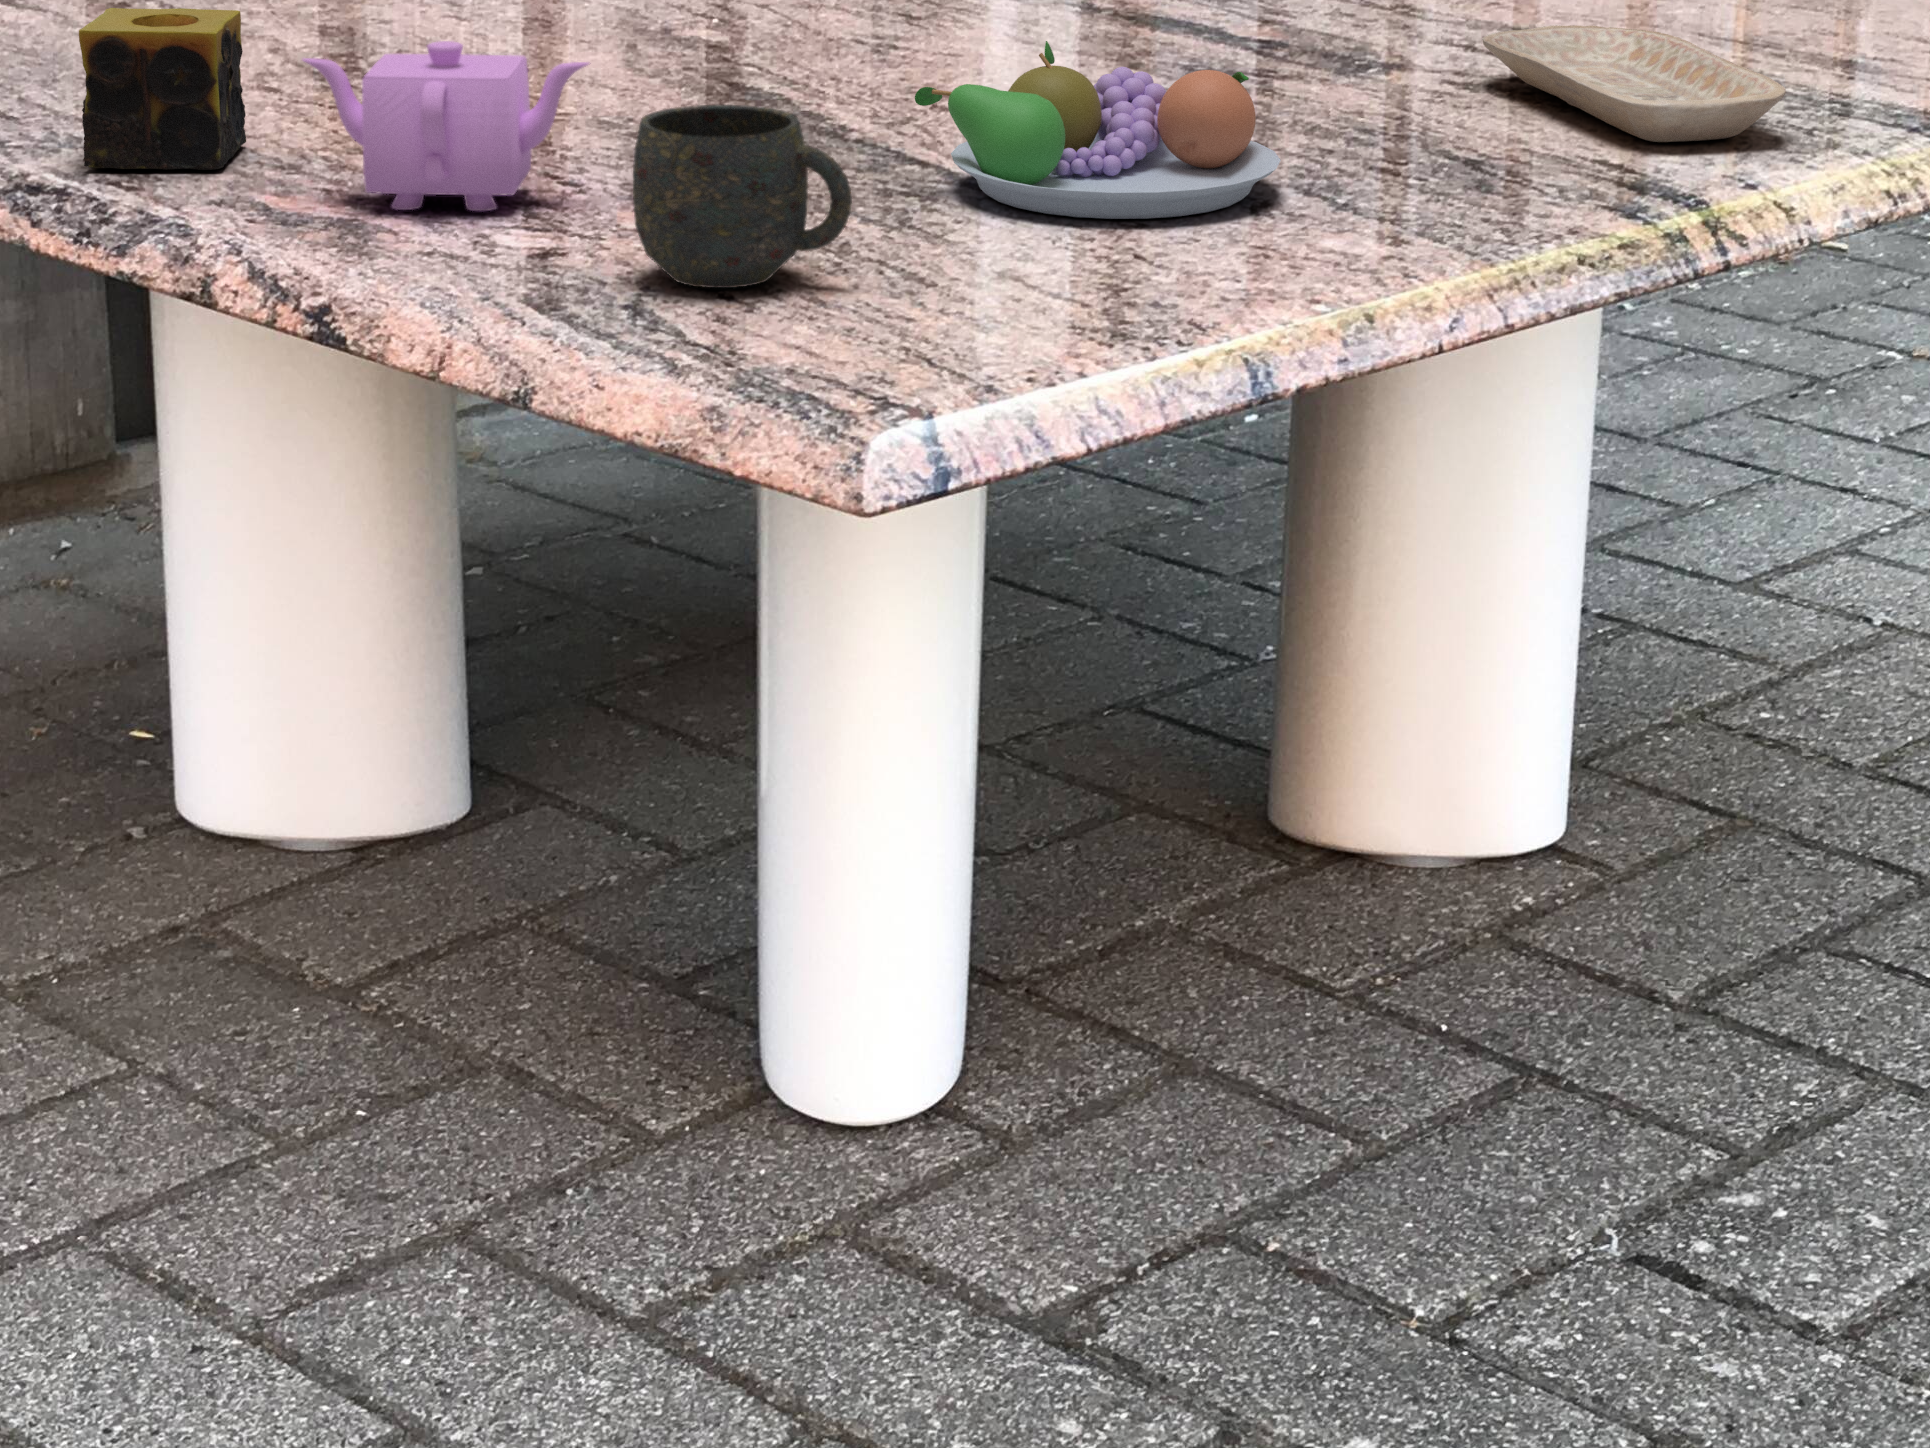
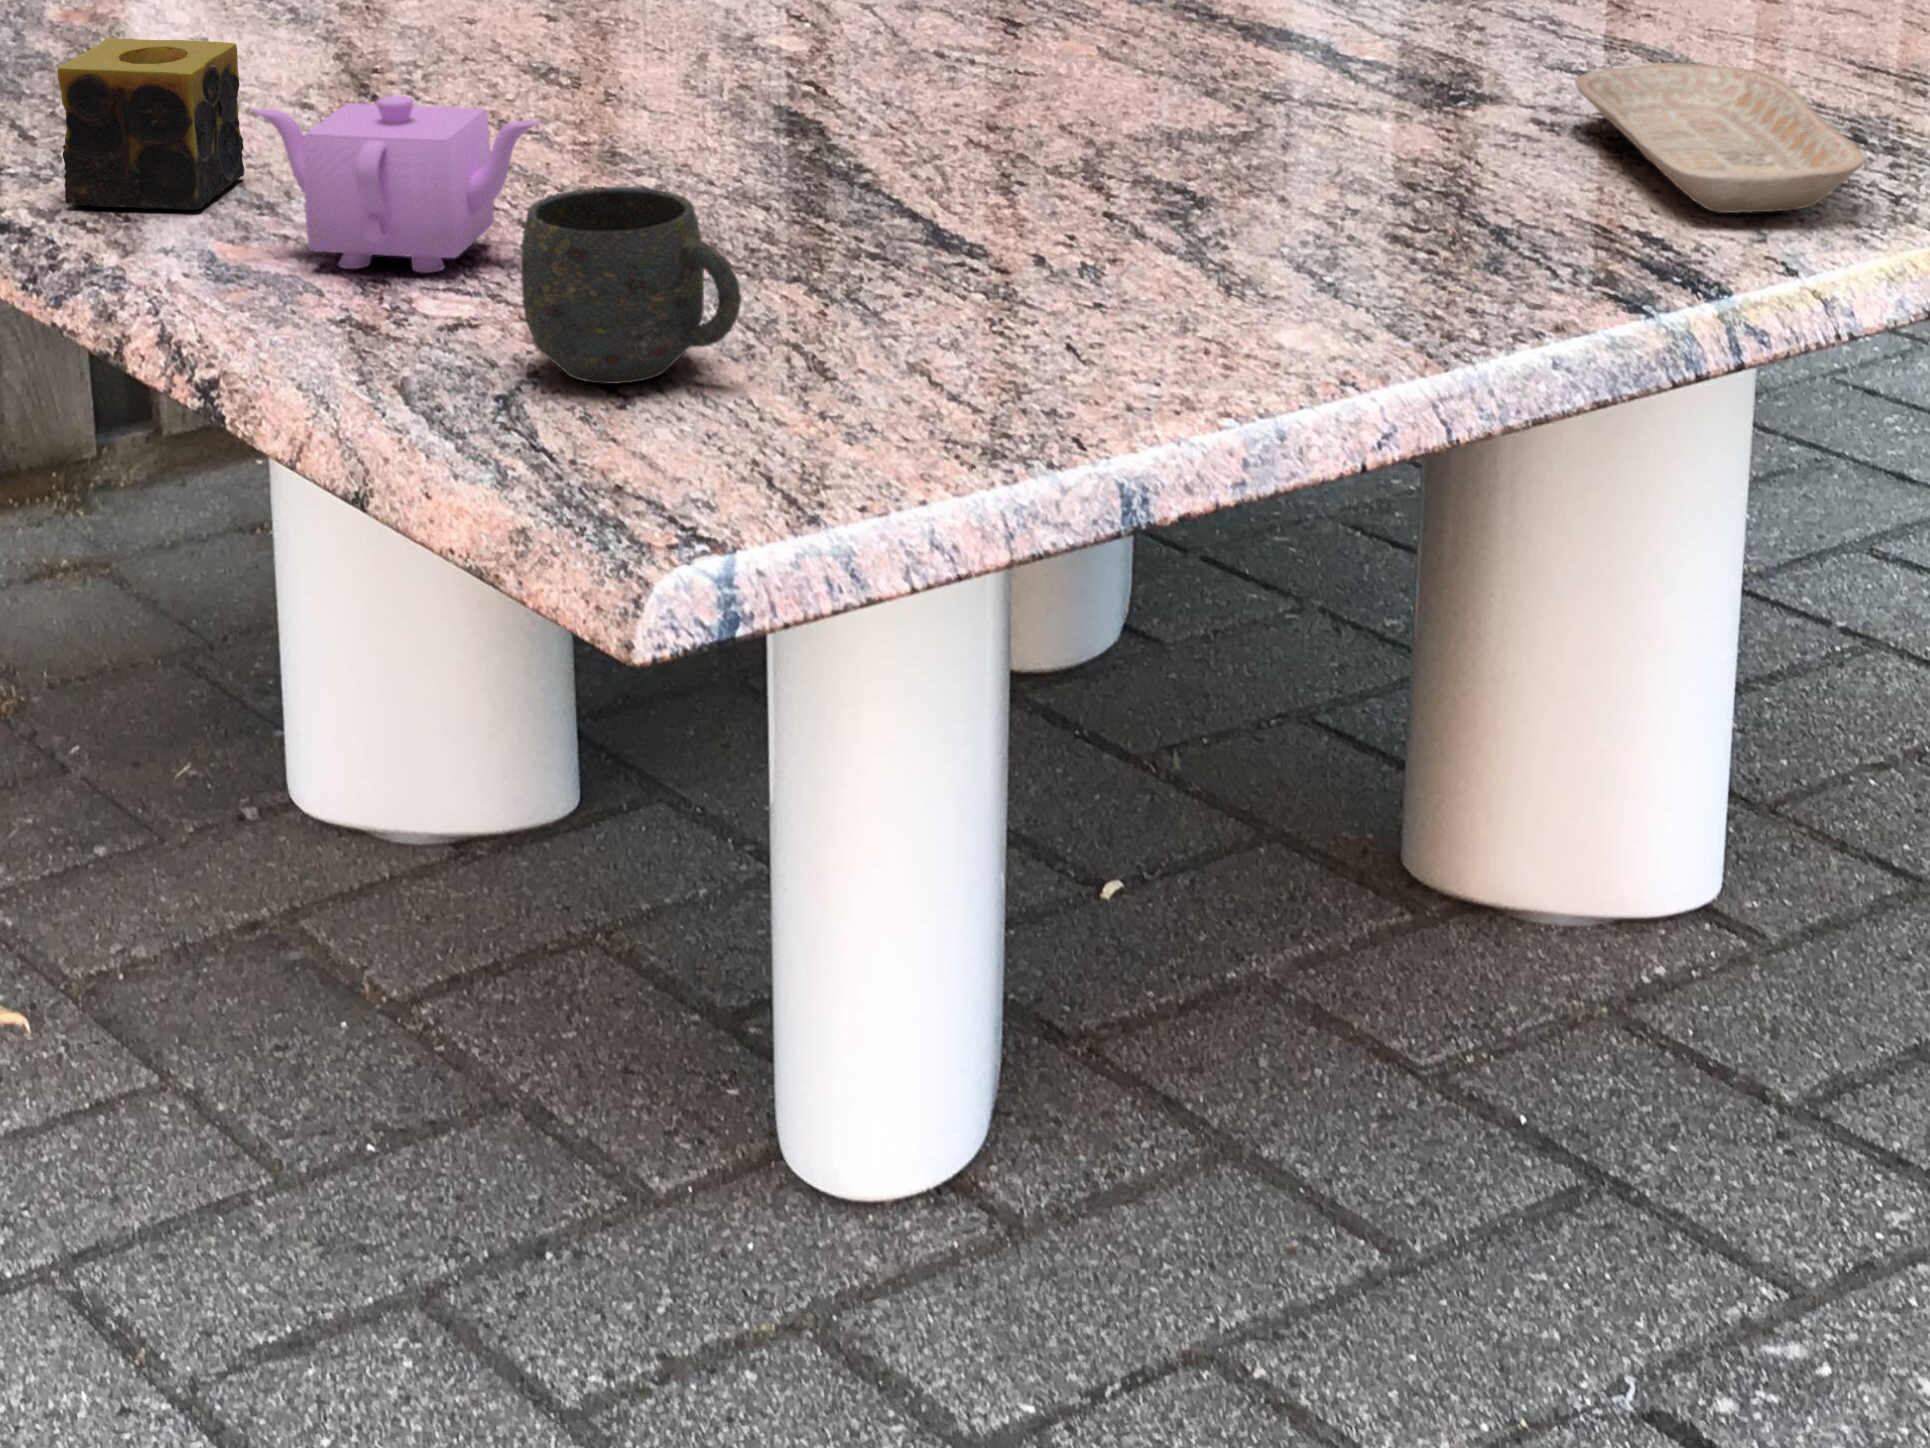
fruit bowl: present [915,41,1281,219] -> none [886,99,1269,303]

